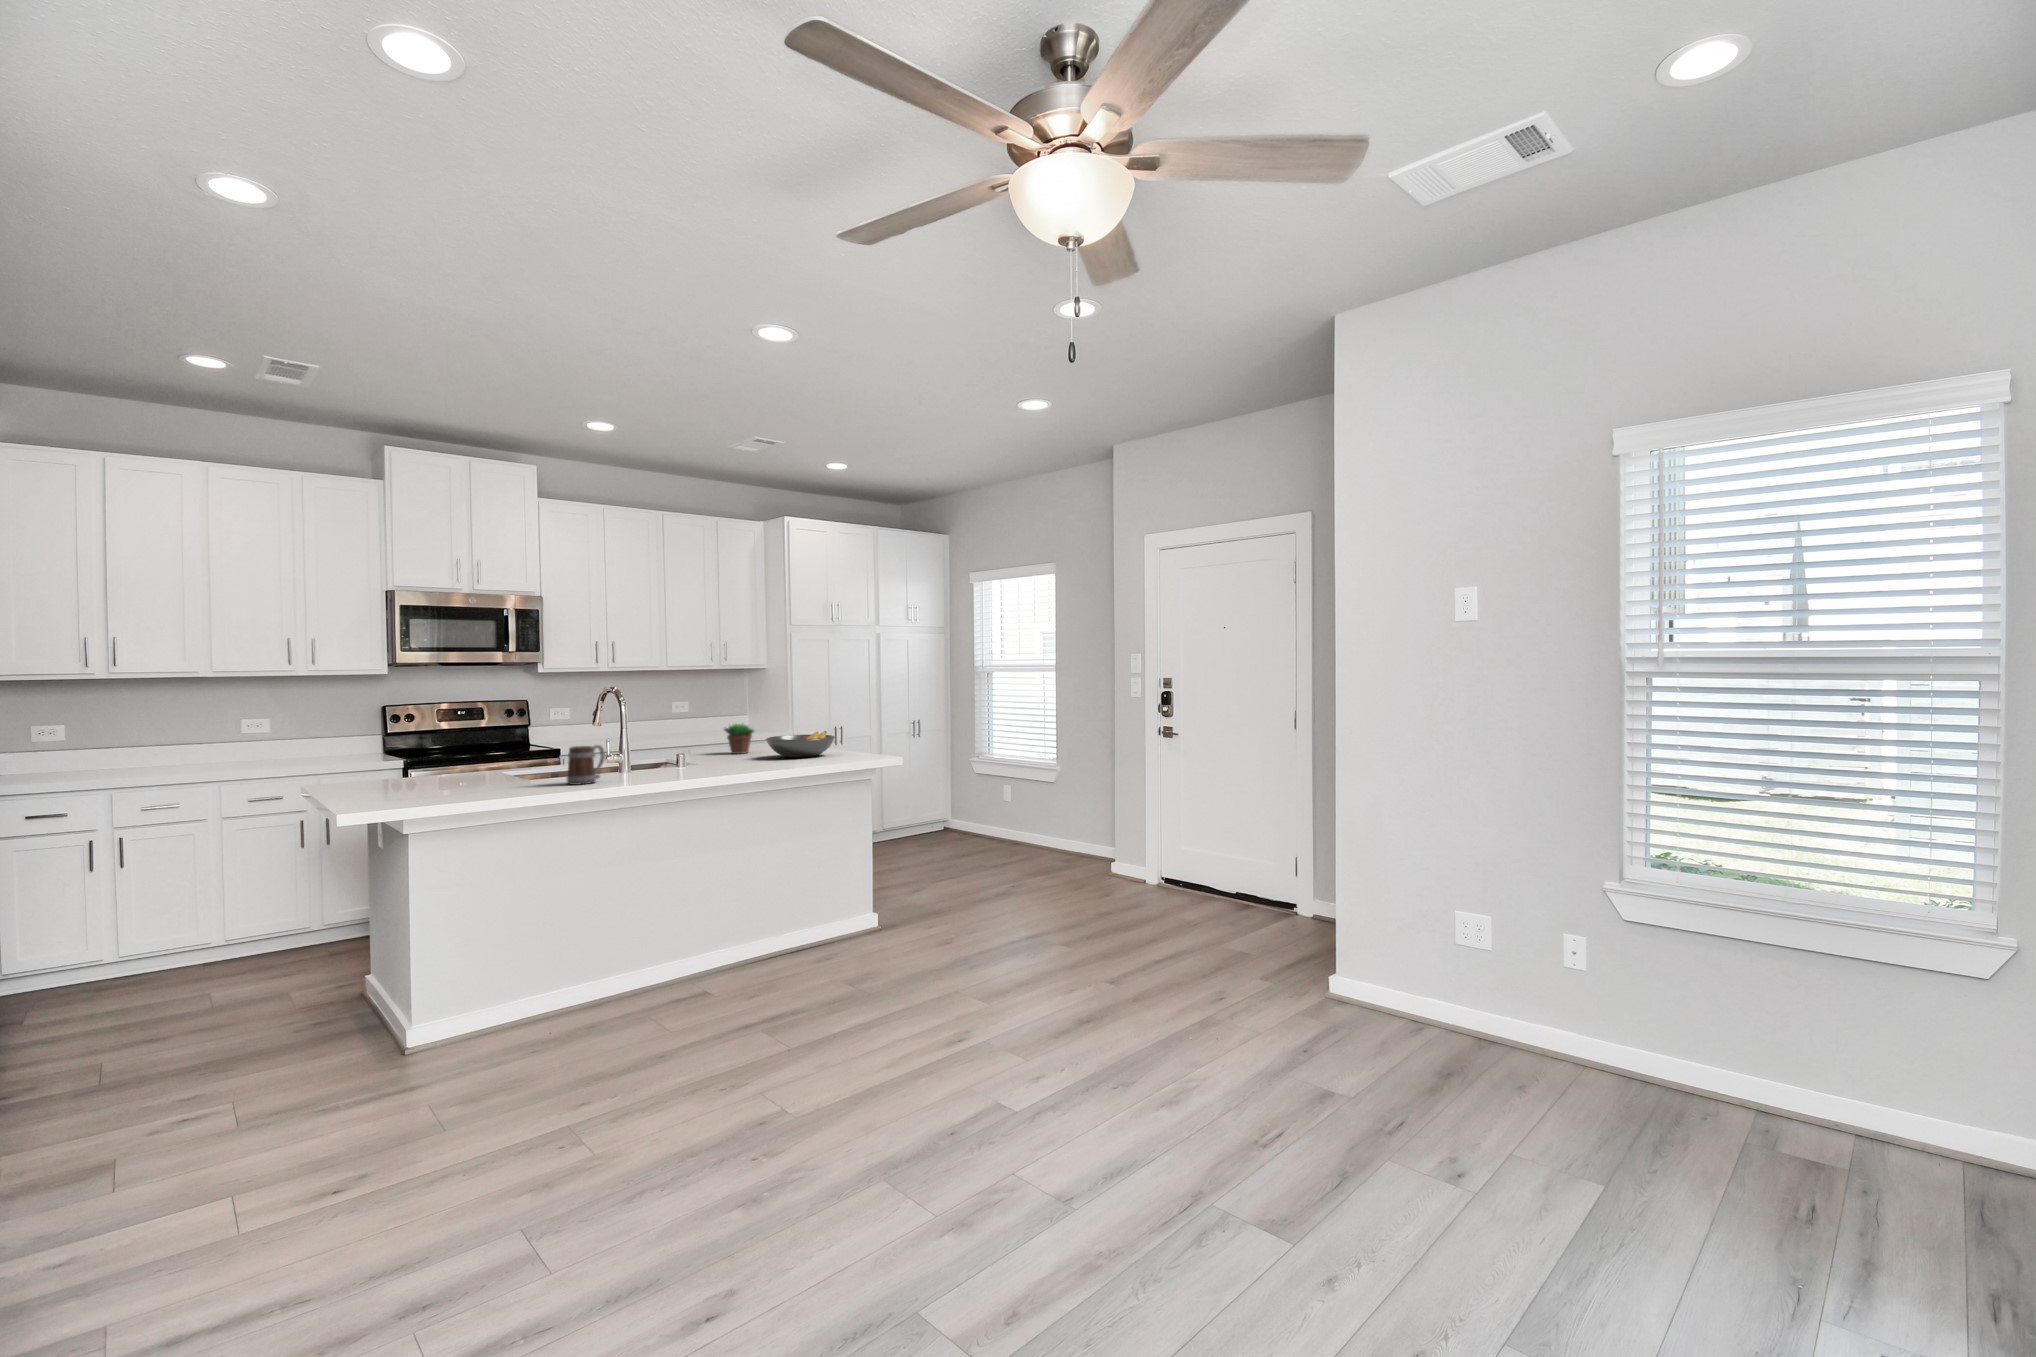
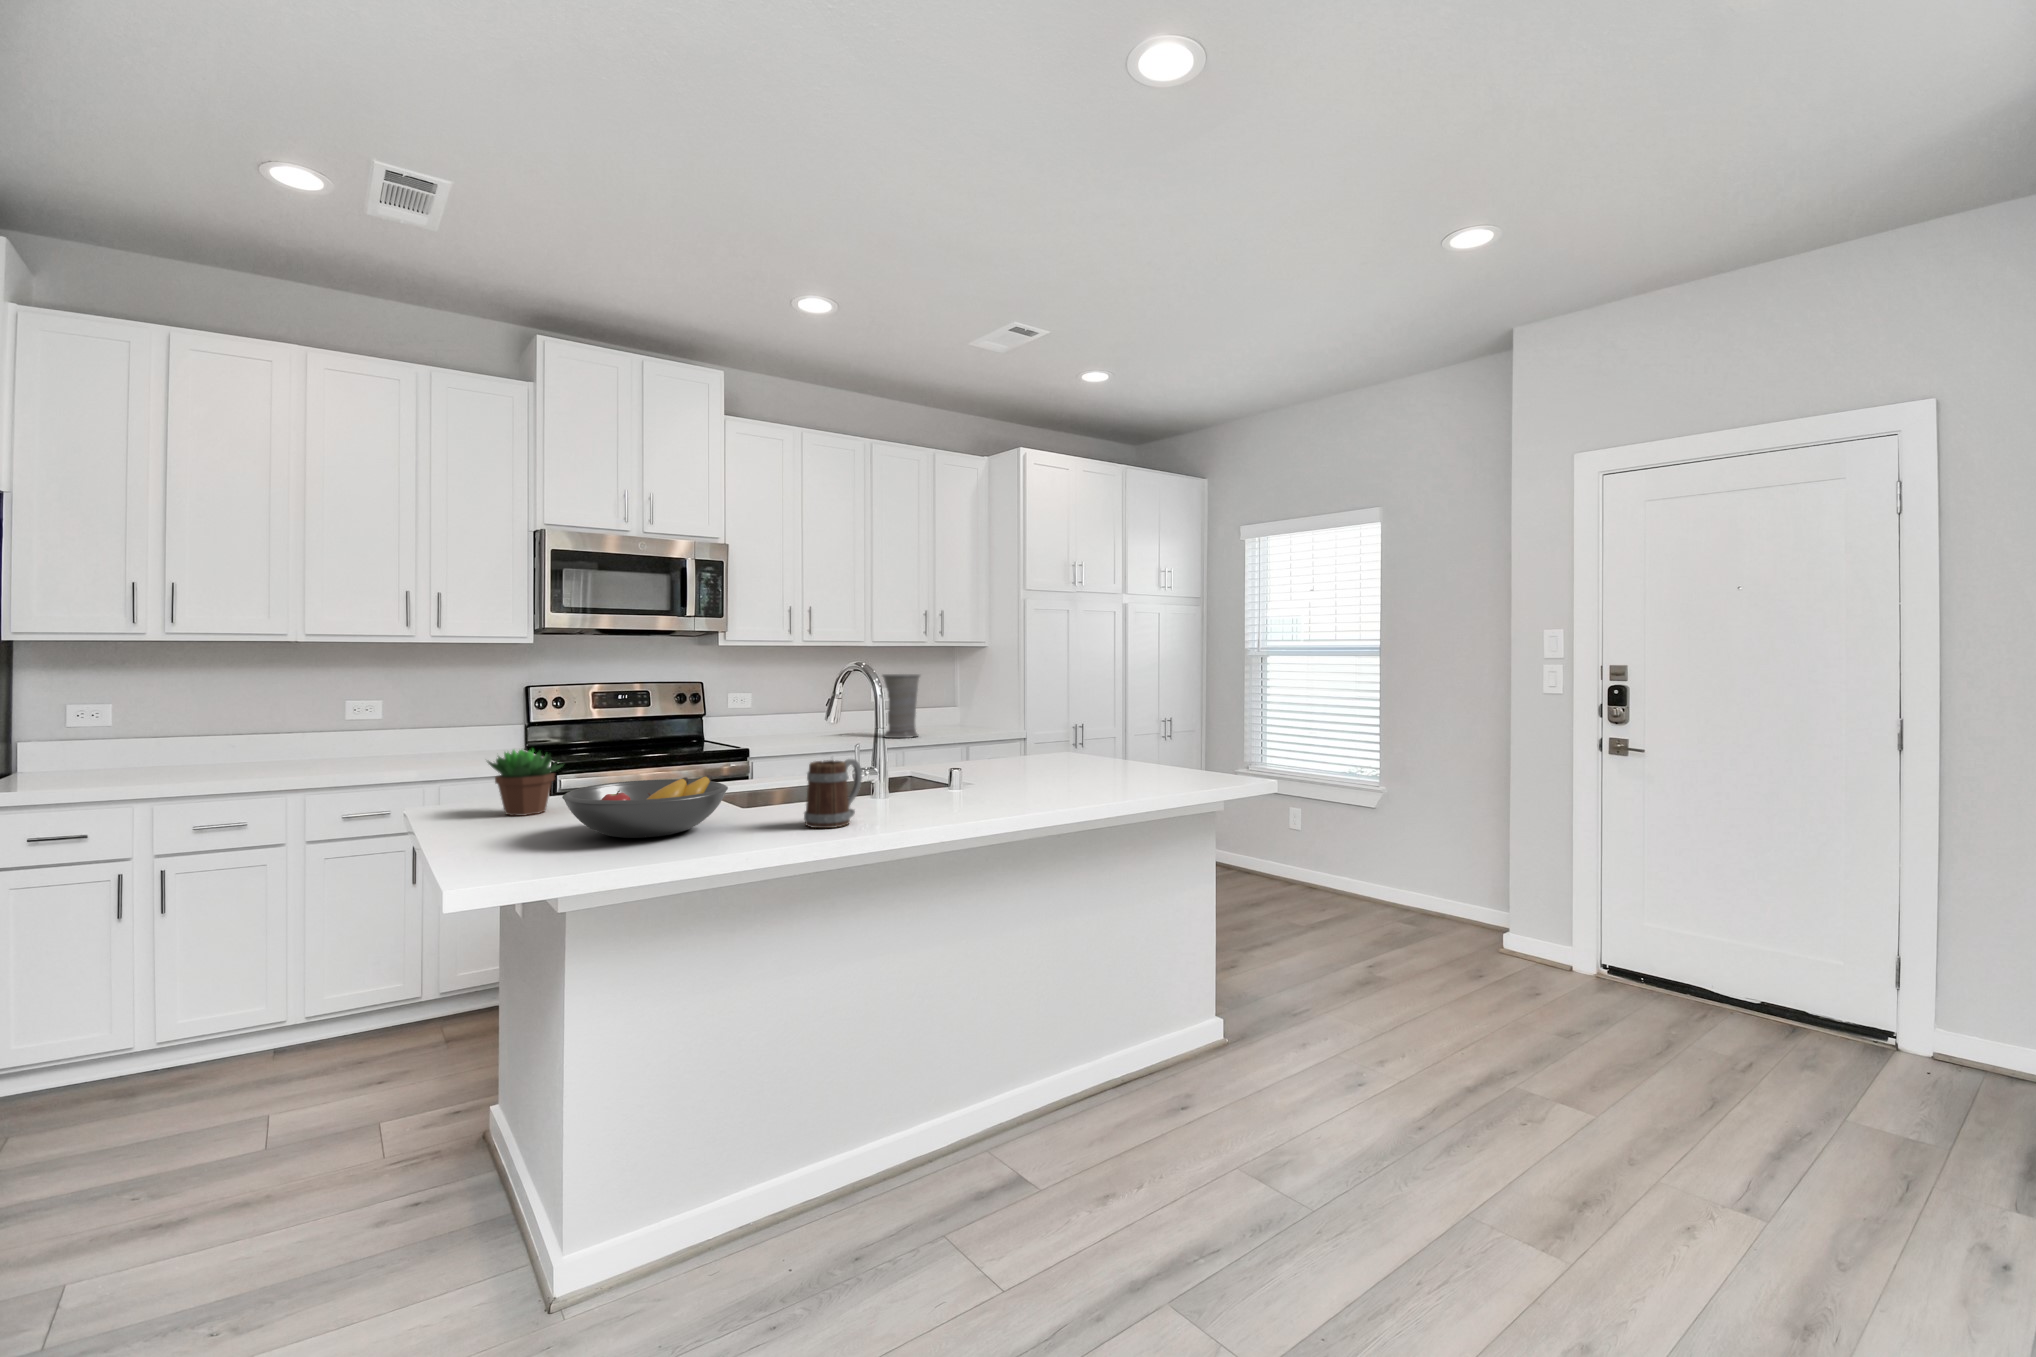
vase: none [678,691,710,741] -> present [882,674,920,738]
succulent plant: present [725,724,754,754] -> present [488,750,563,816]
fruit bowl: present [766,731,835,758] -> present [562,775,728,838]

